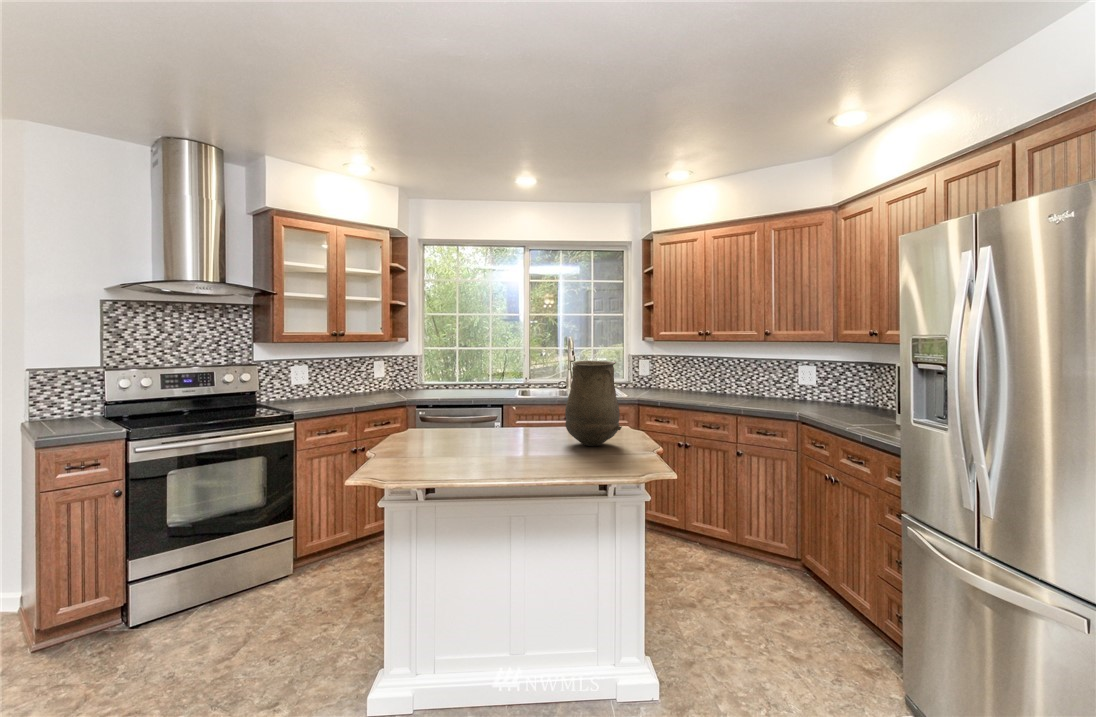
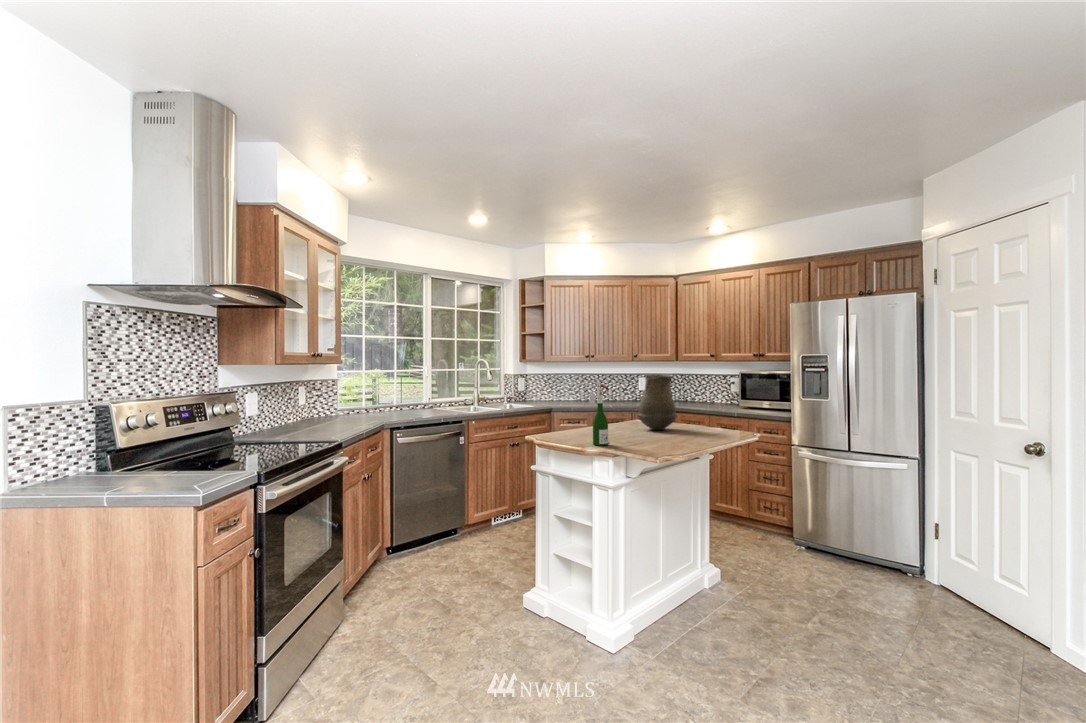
wine bottle: none [410,371,442,455] -> present [589,383,610,446]

